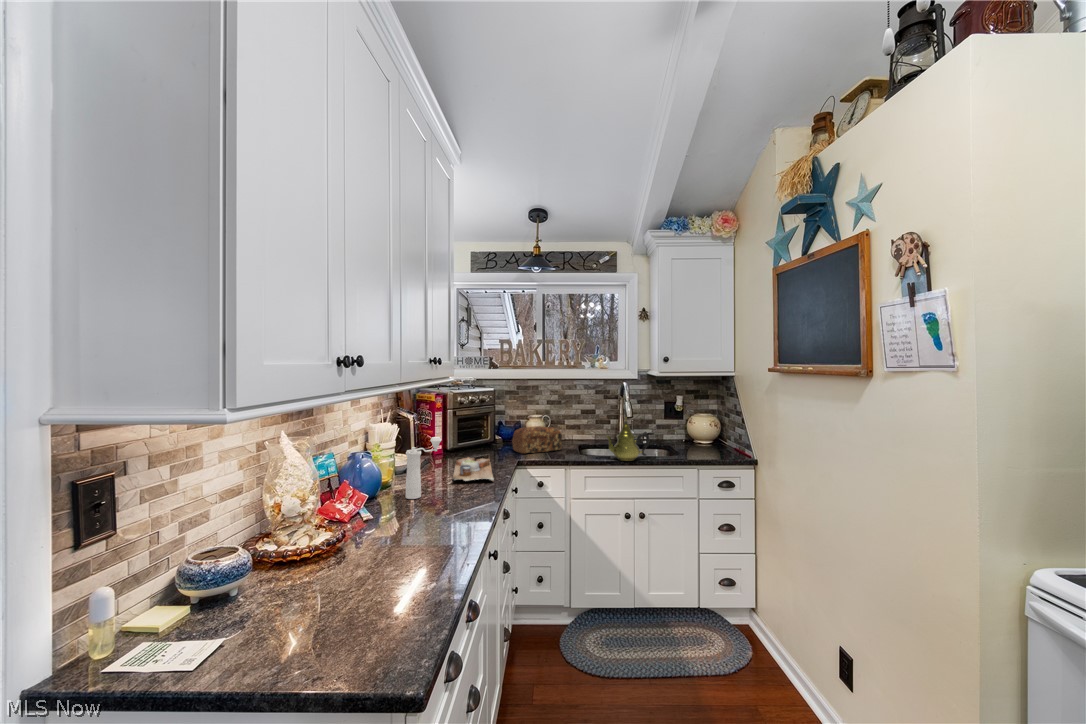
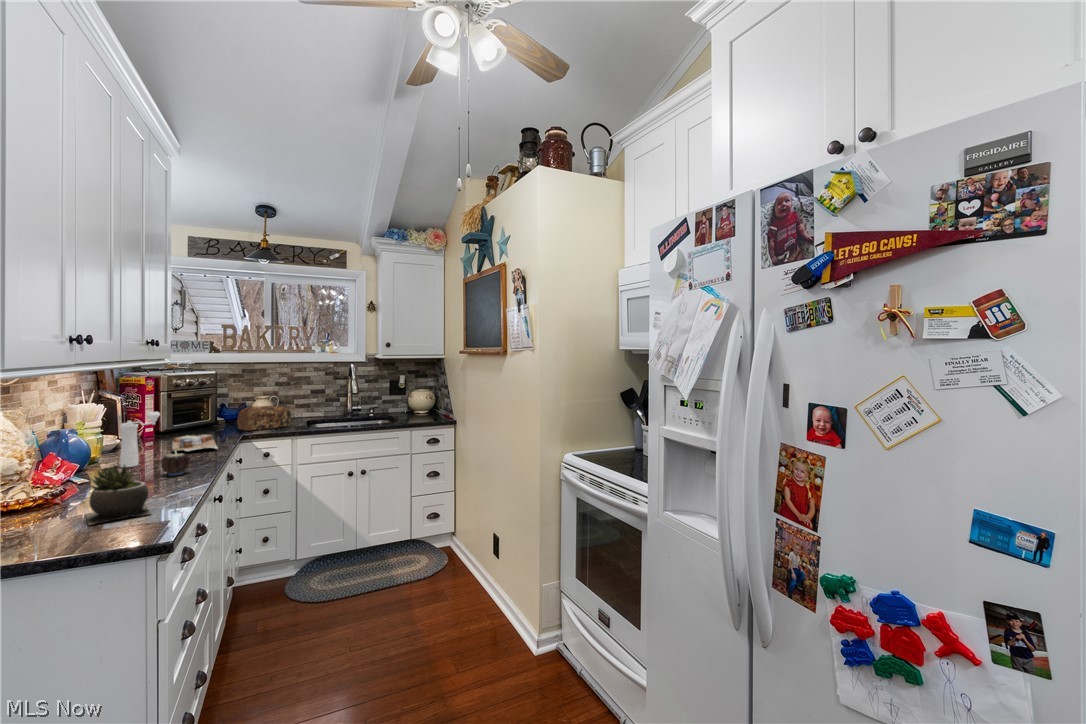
teapot: present [606,417,649,461] -> none [331,393,371,429]
candle: none [435,492,465,523] -> present [161,453,191,475]
succulent plant: none [336,532,408,624] -> present [86,465,151,525]

